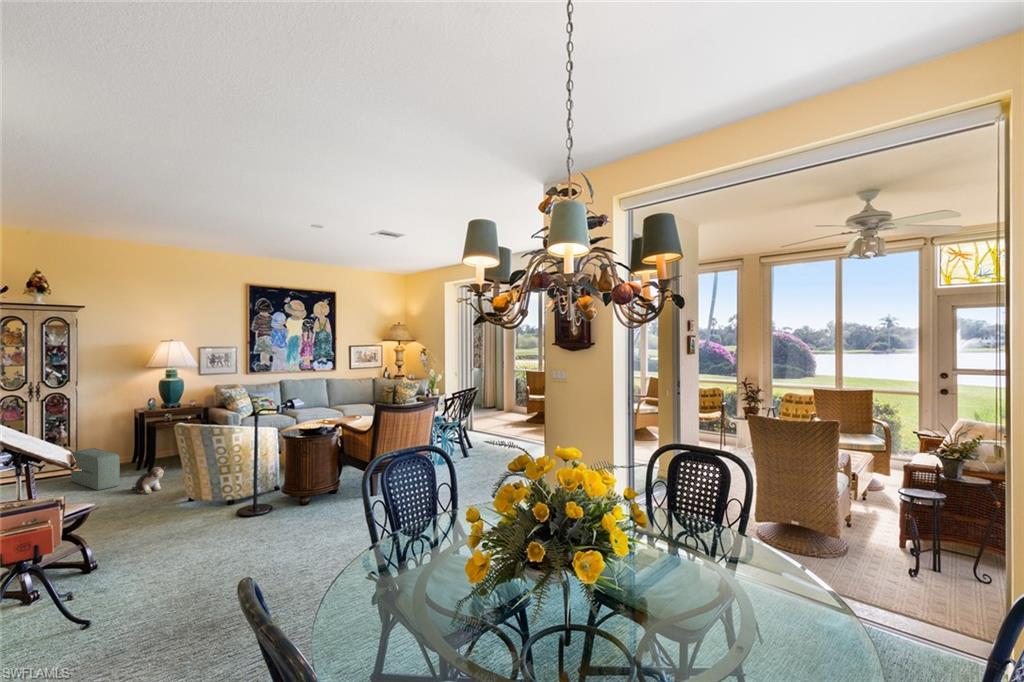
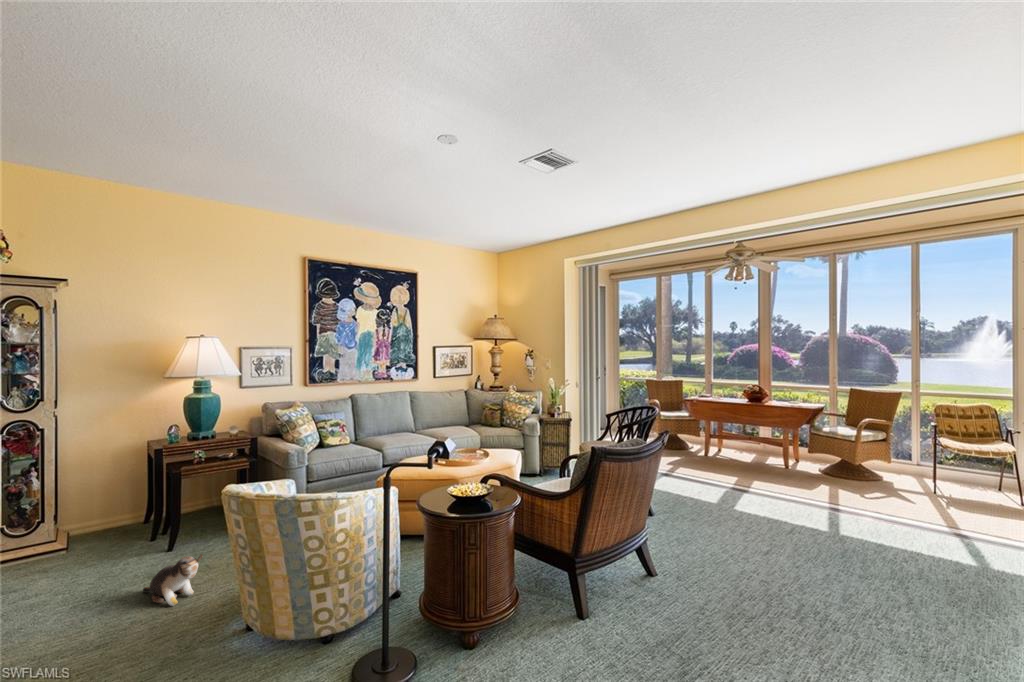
pouf: present [71,448,120,490] -> none [44,511,123,594]

